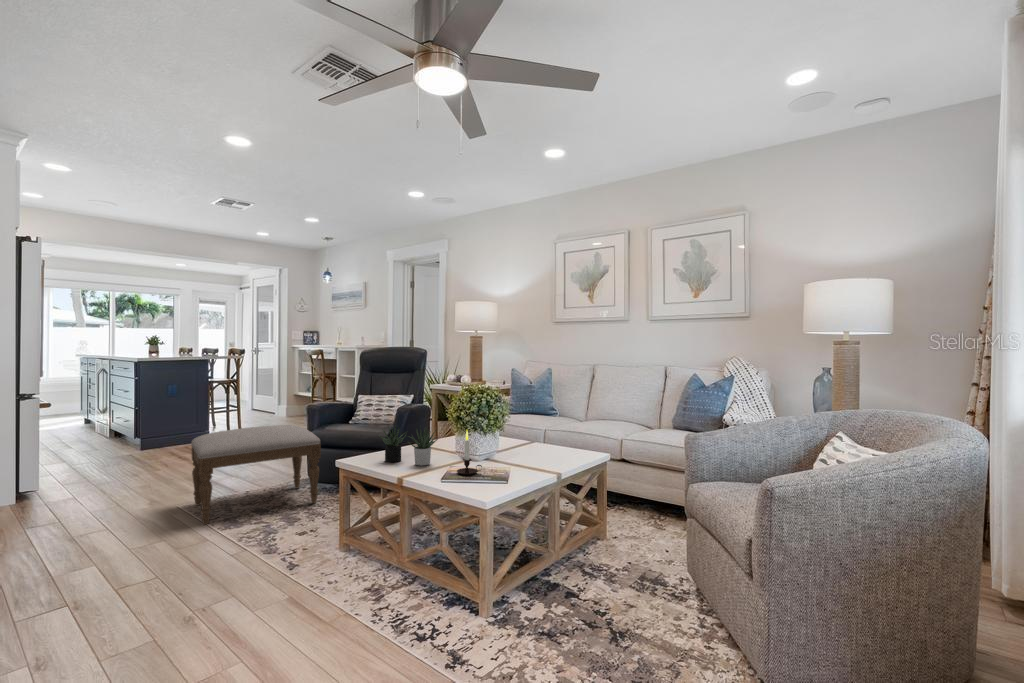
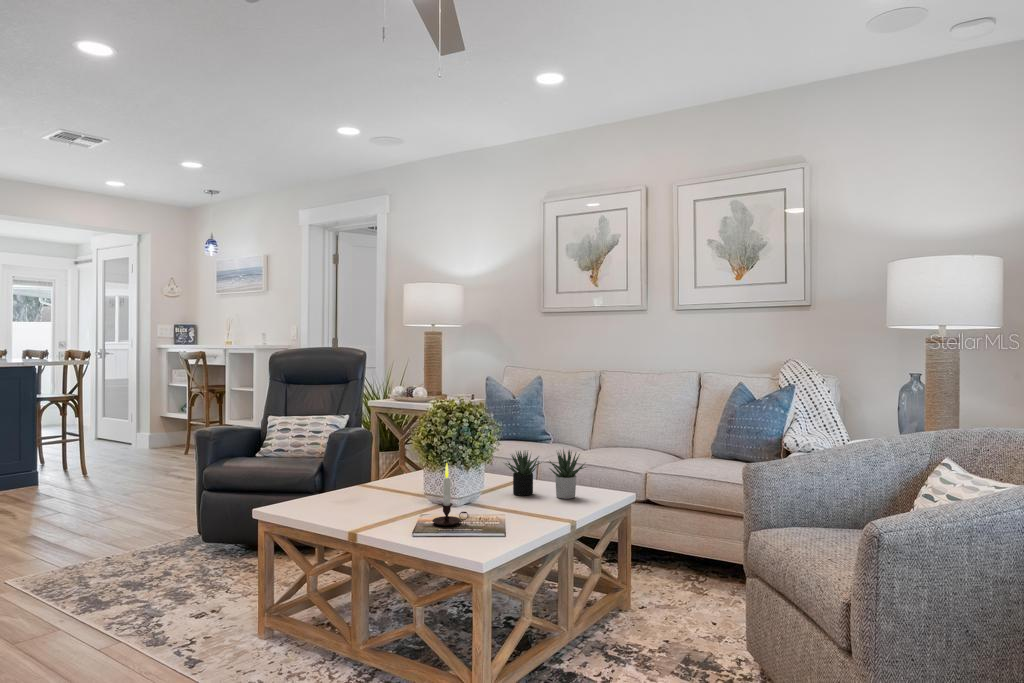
ottoman: present [191,425,321,525] -> none [25,461,220,608]
succulent plant: present [380,426,438,466] -> present [506,450,586,499]

